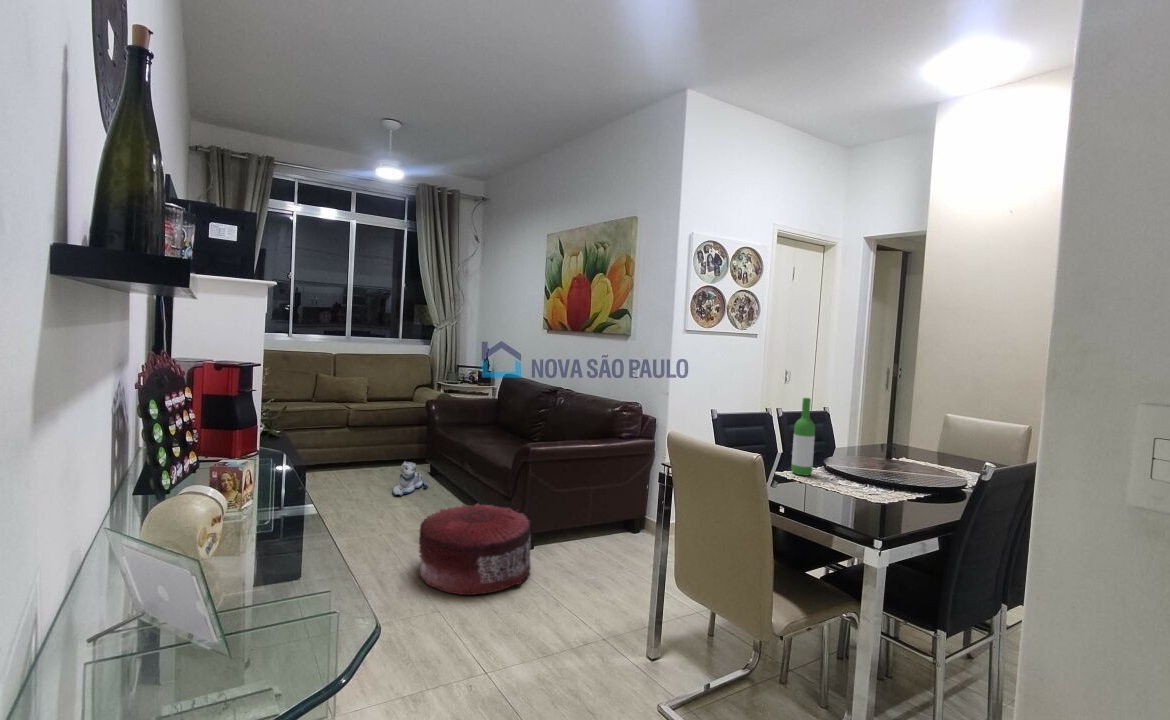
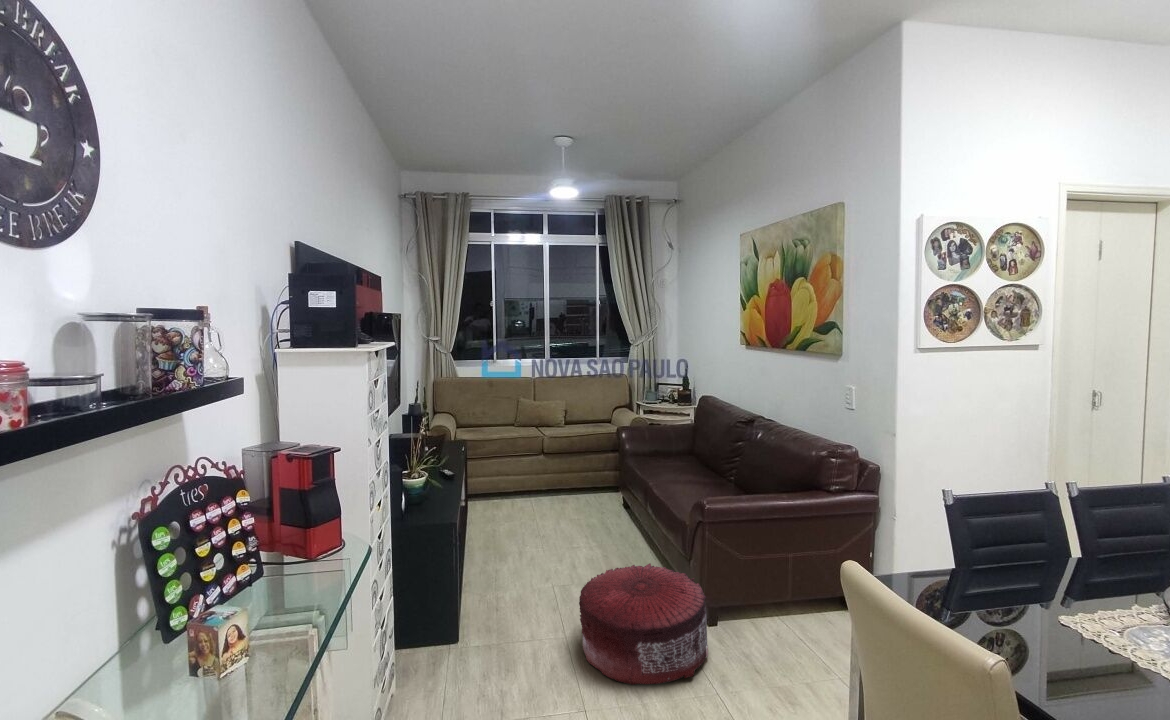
wine bottle: present [791,398,815,475] -> none [1089,491,1135,621]
plush toy: present [393,461,428,495] -> none [580,495,618,532]

